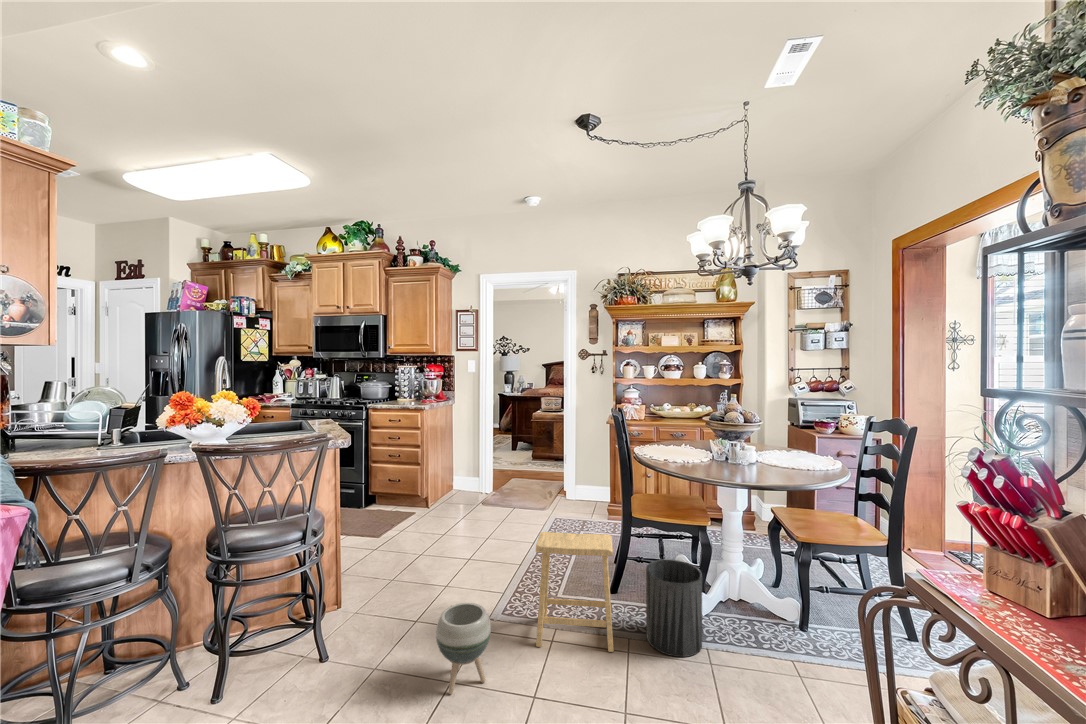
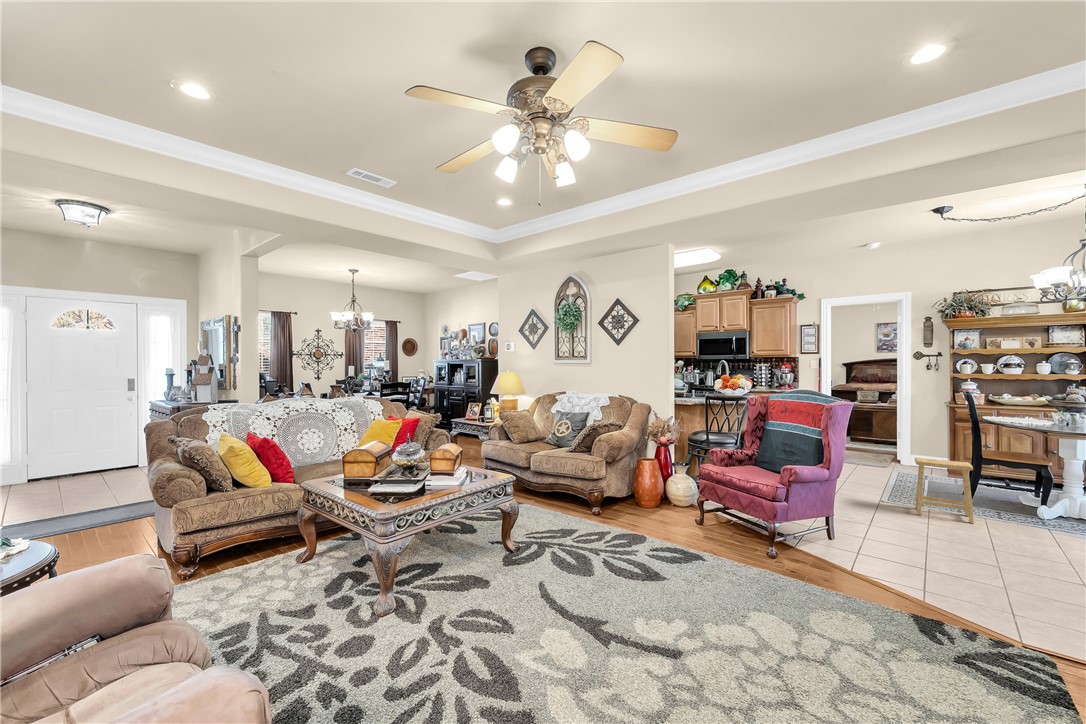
trash can: present [646,559,702,657] -> none [998,481,1045,533]
planter: present [436,603,491,694] -> none [863,482,895,519]

